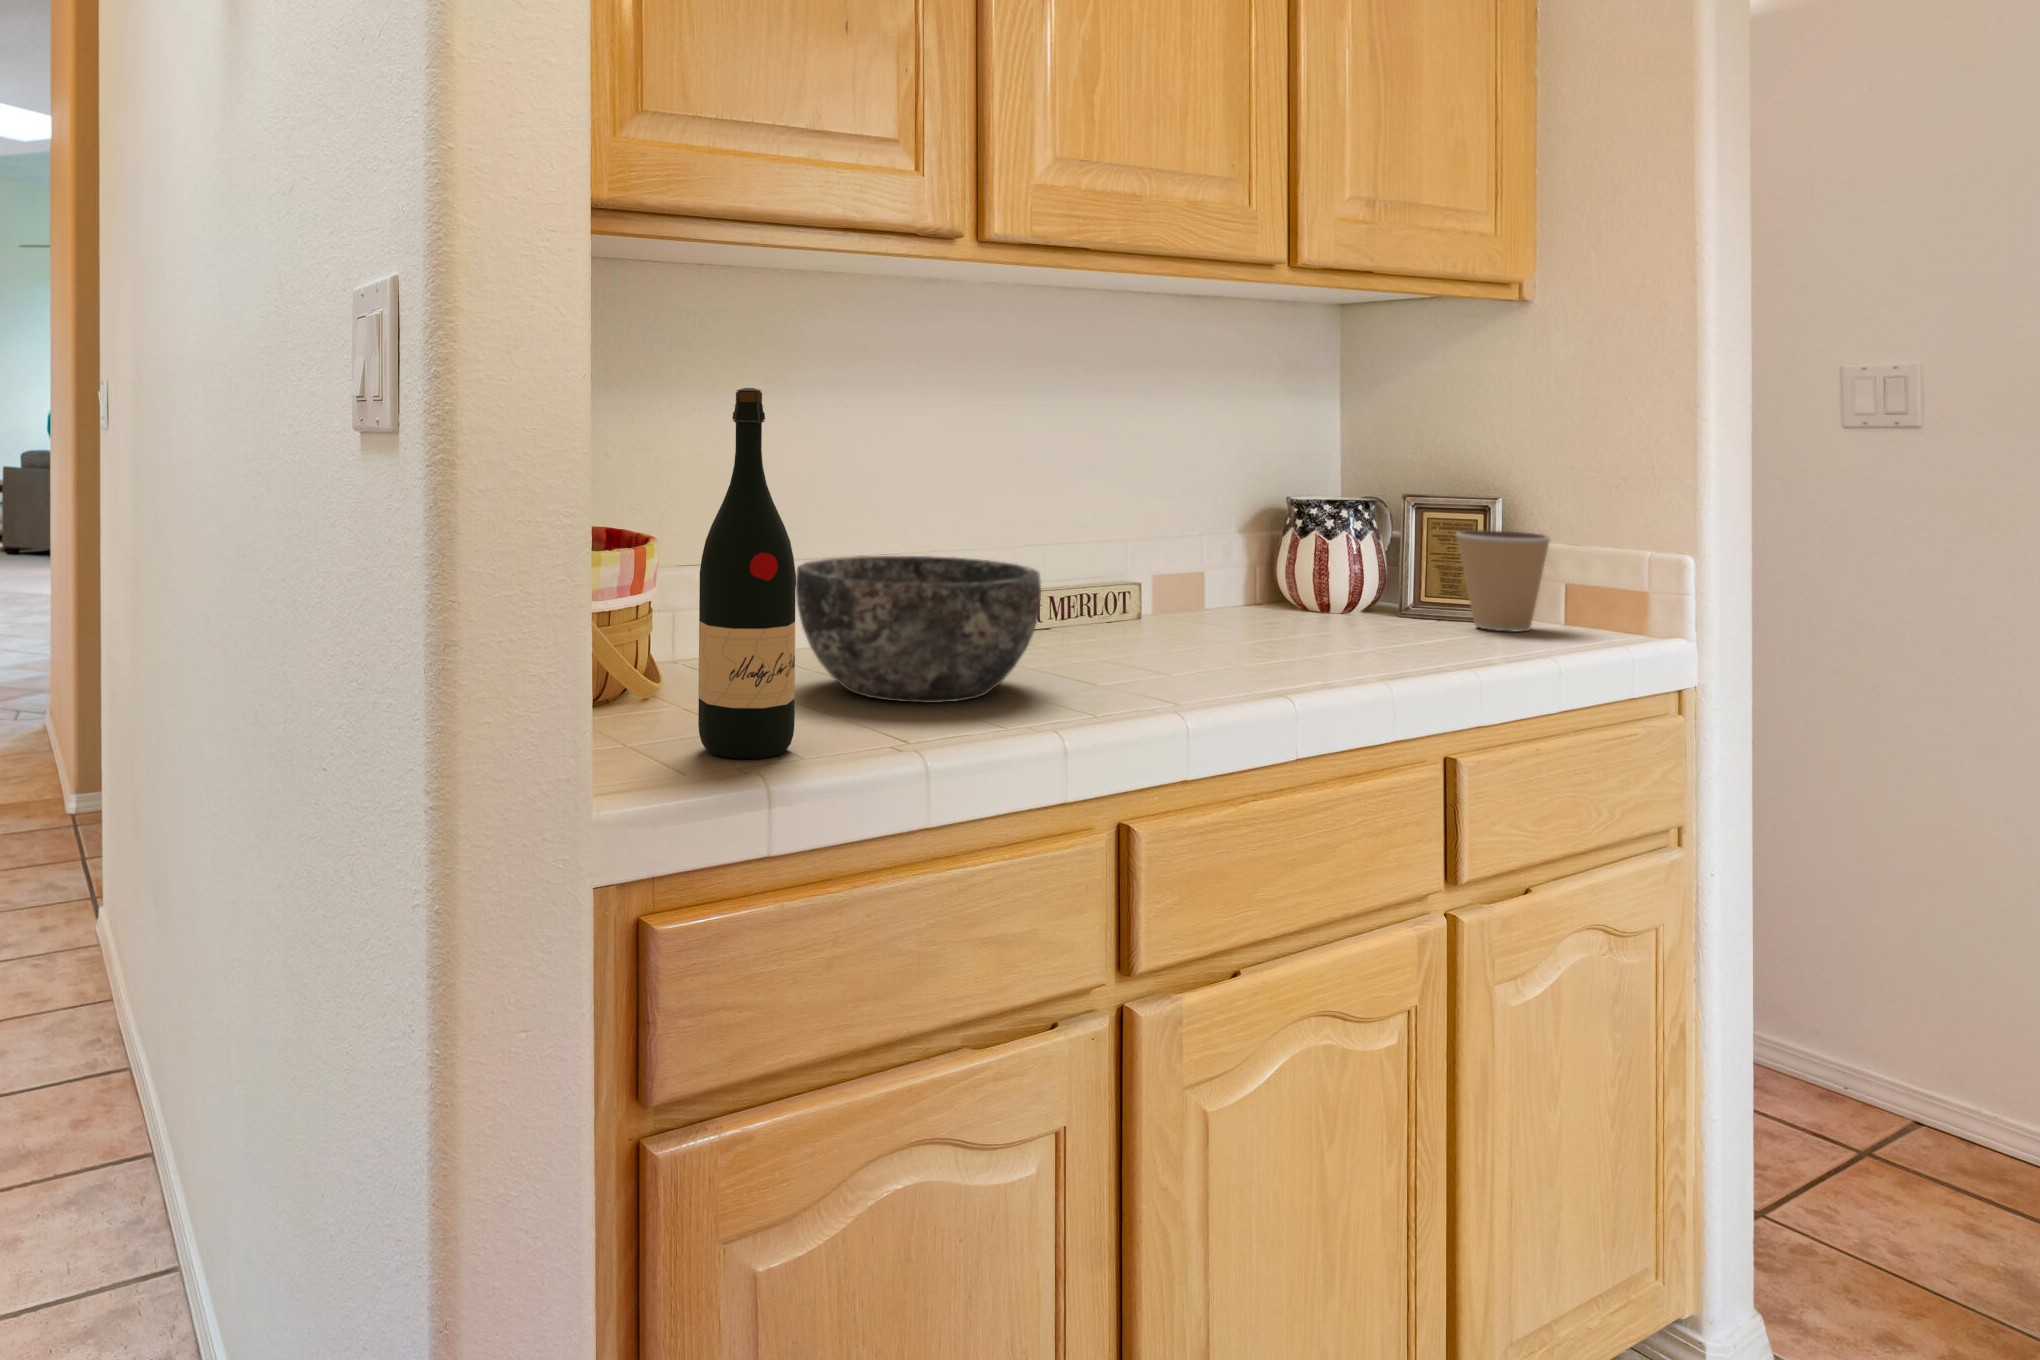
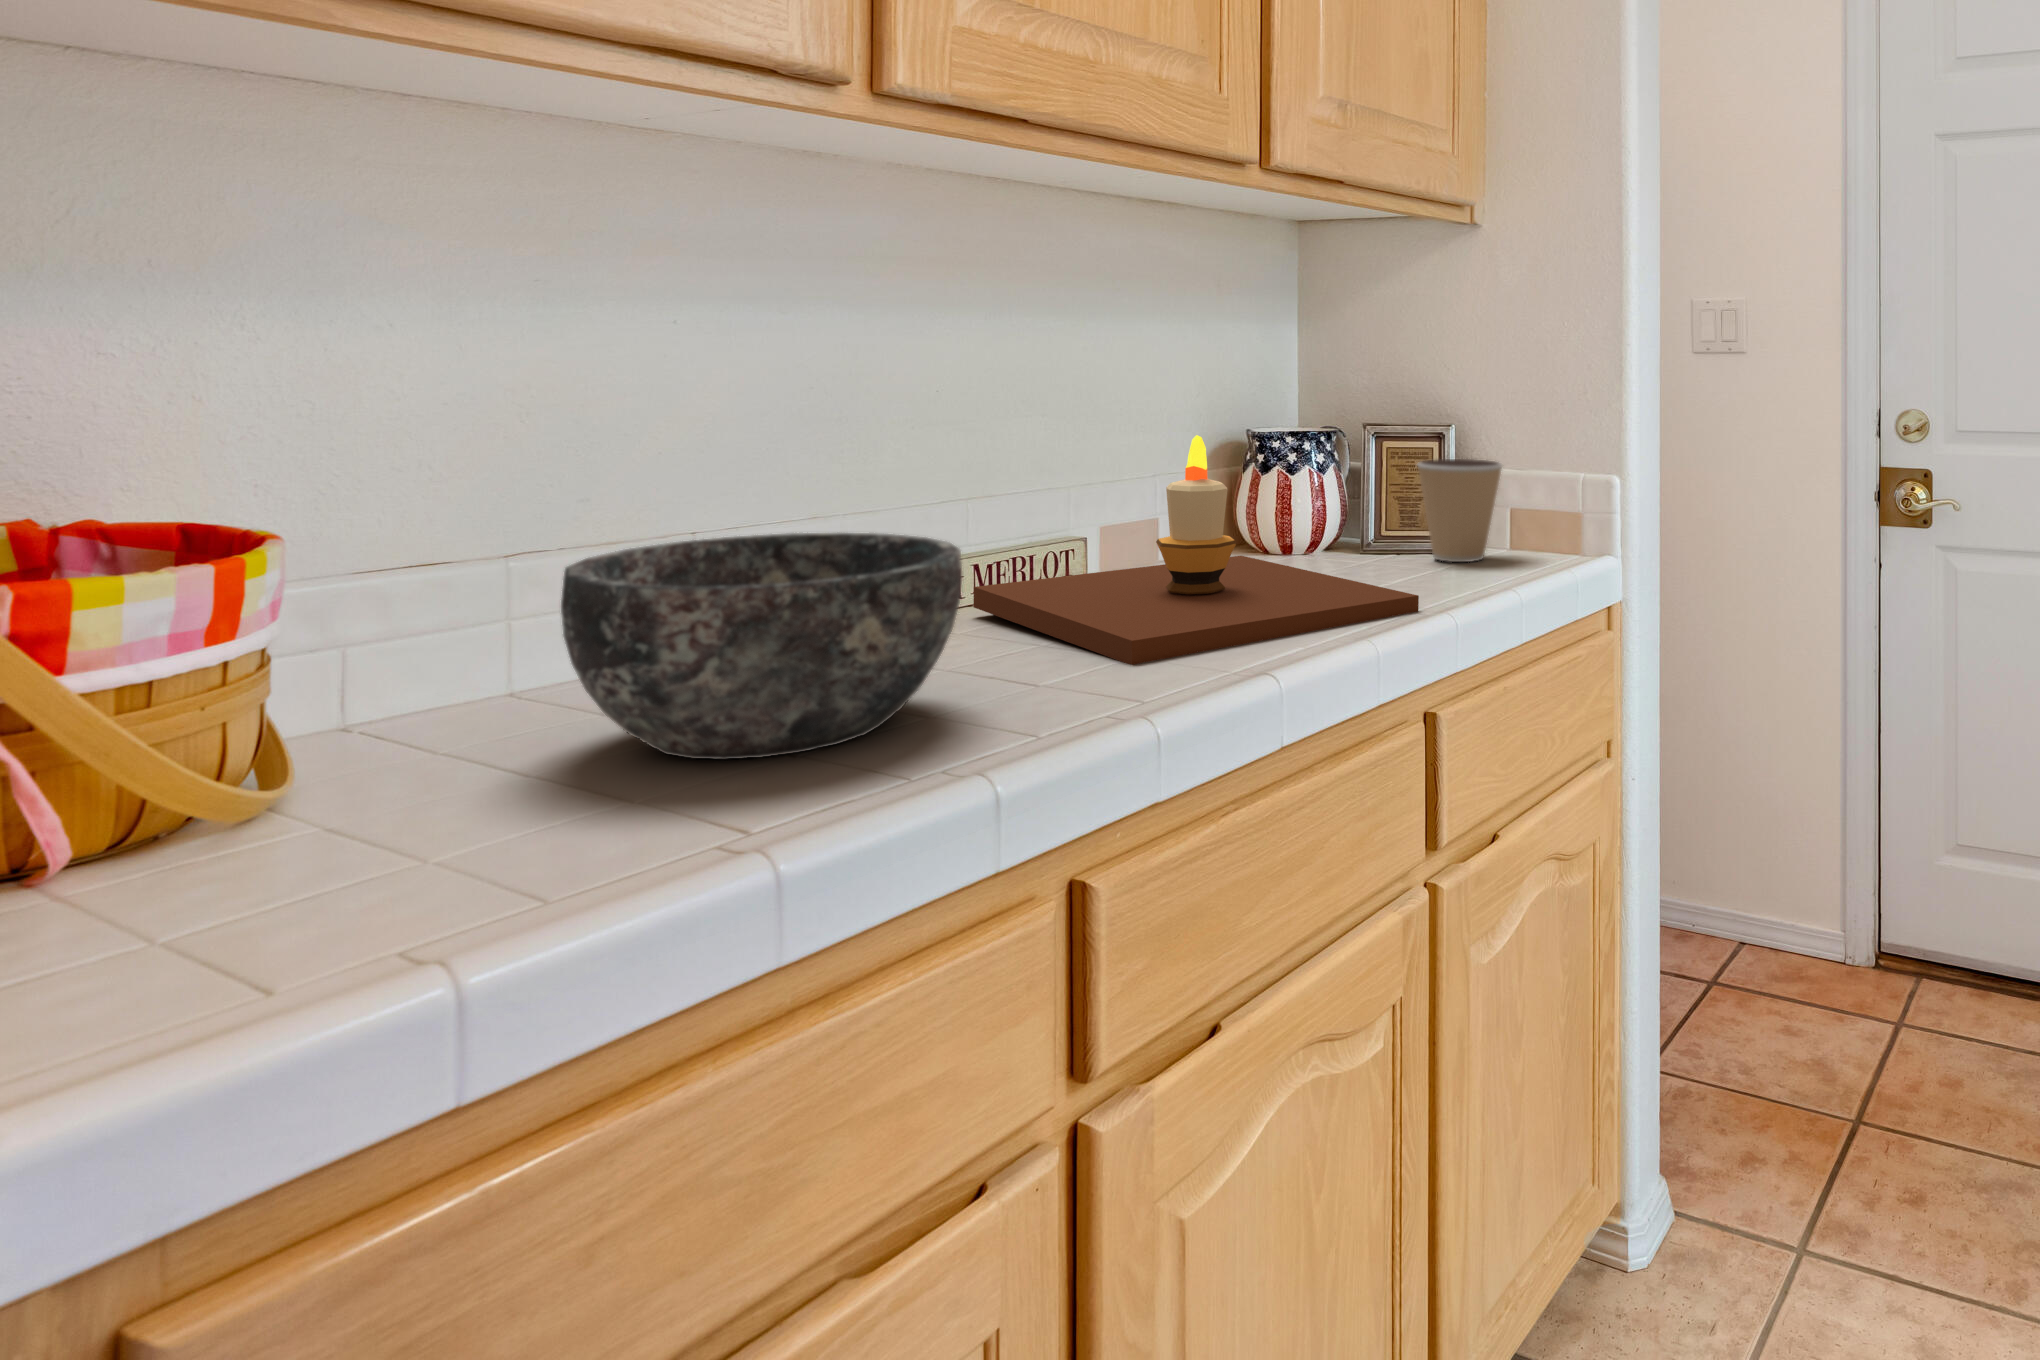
wine bottle: present [698,388,796,758] -> none [298,278,516,949]
candle: none [1049,497,1439,678] -> present [973,435,1419,665]

